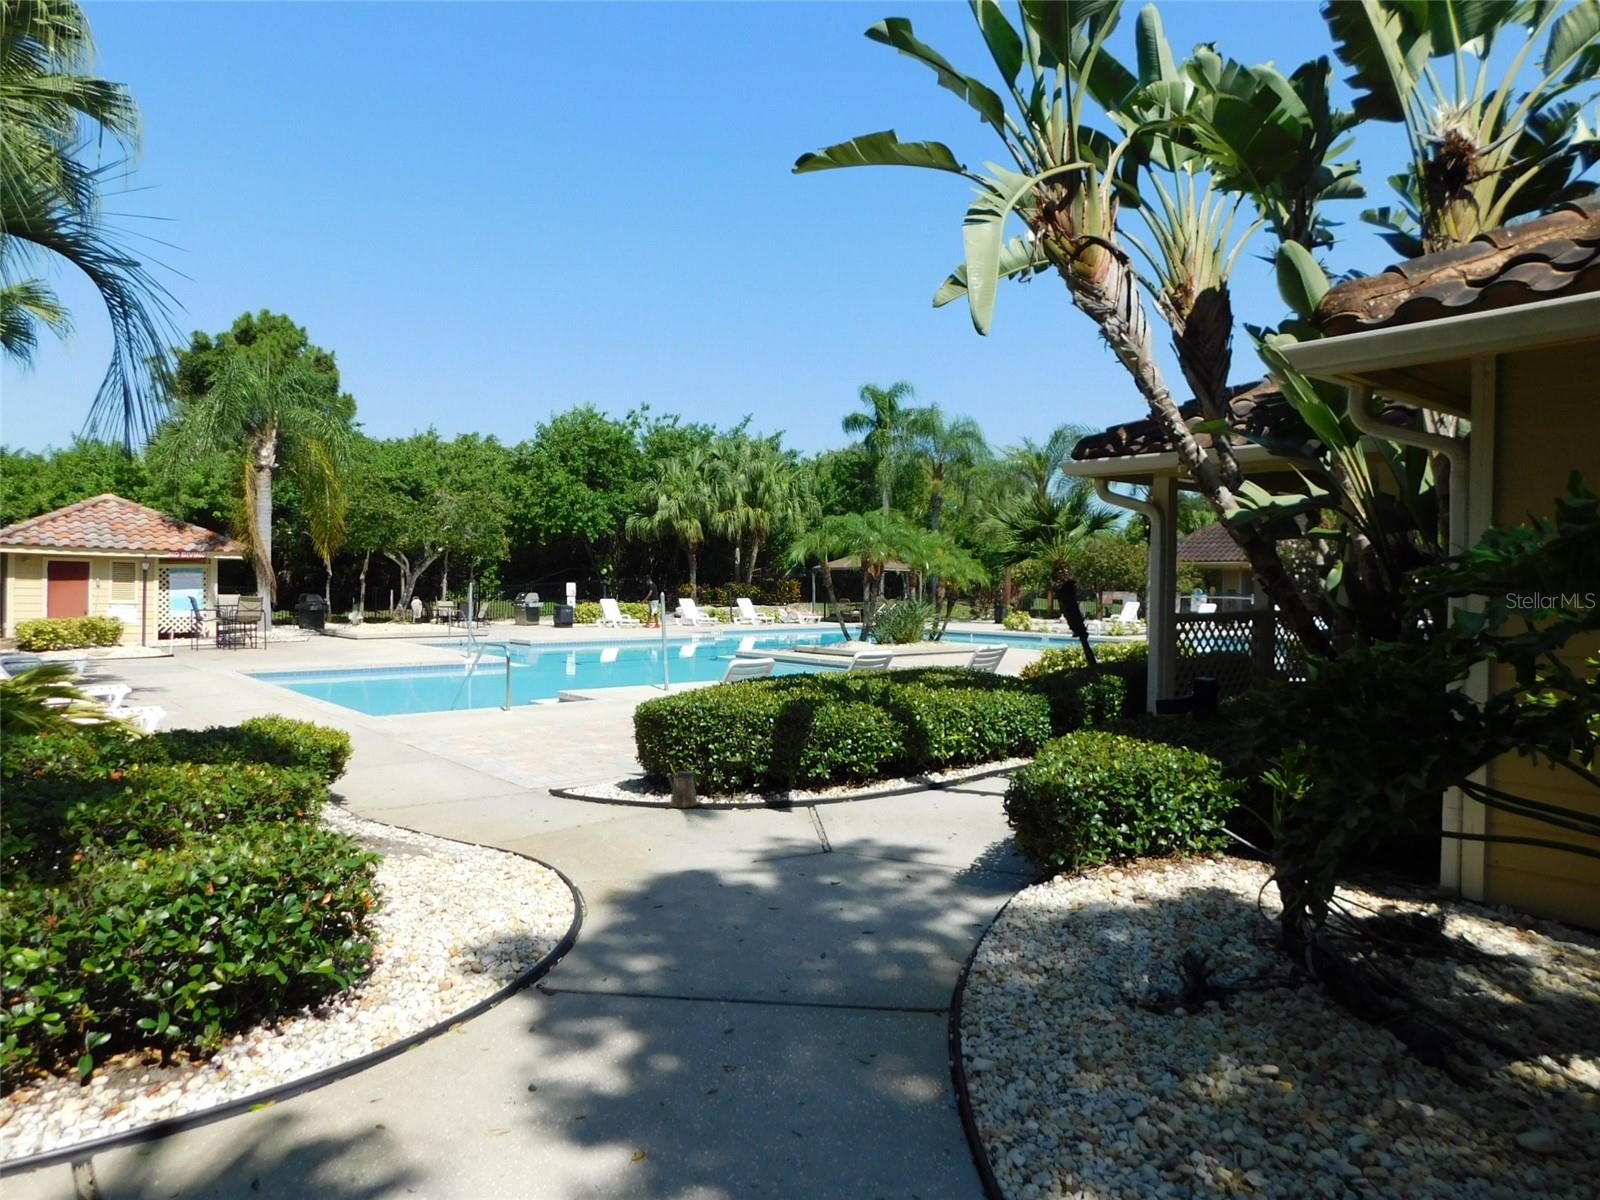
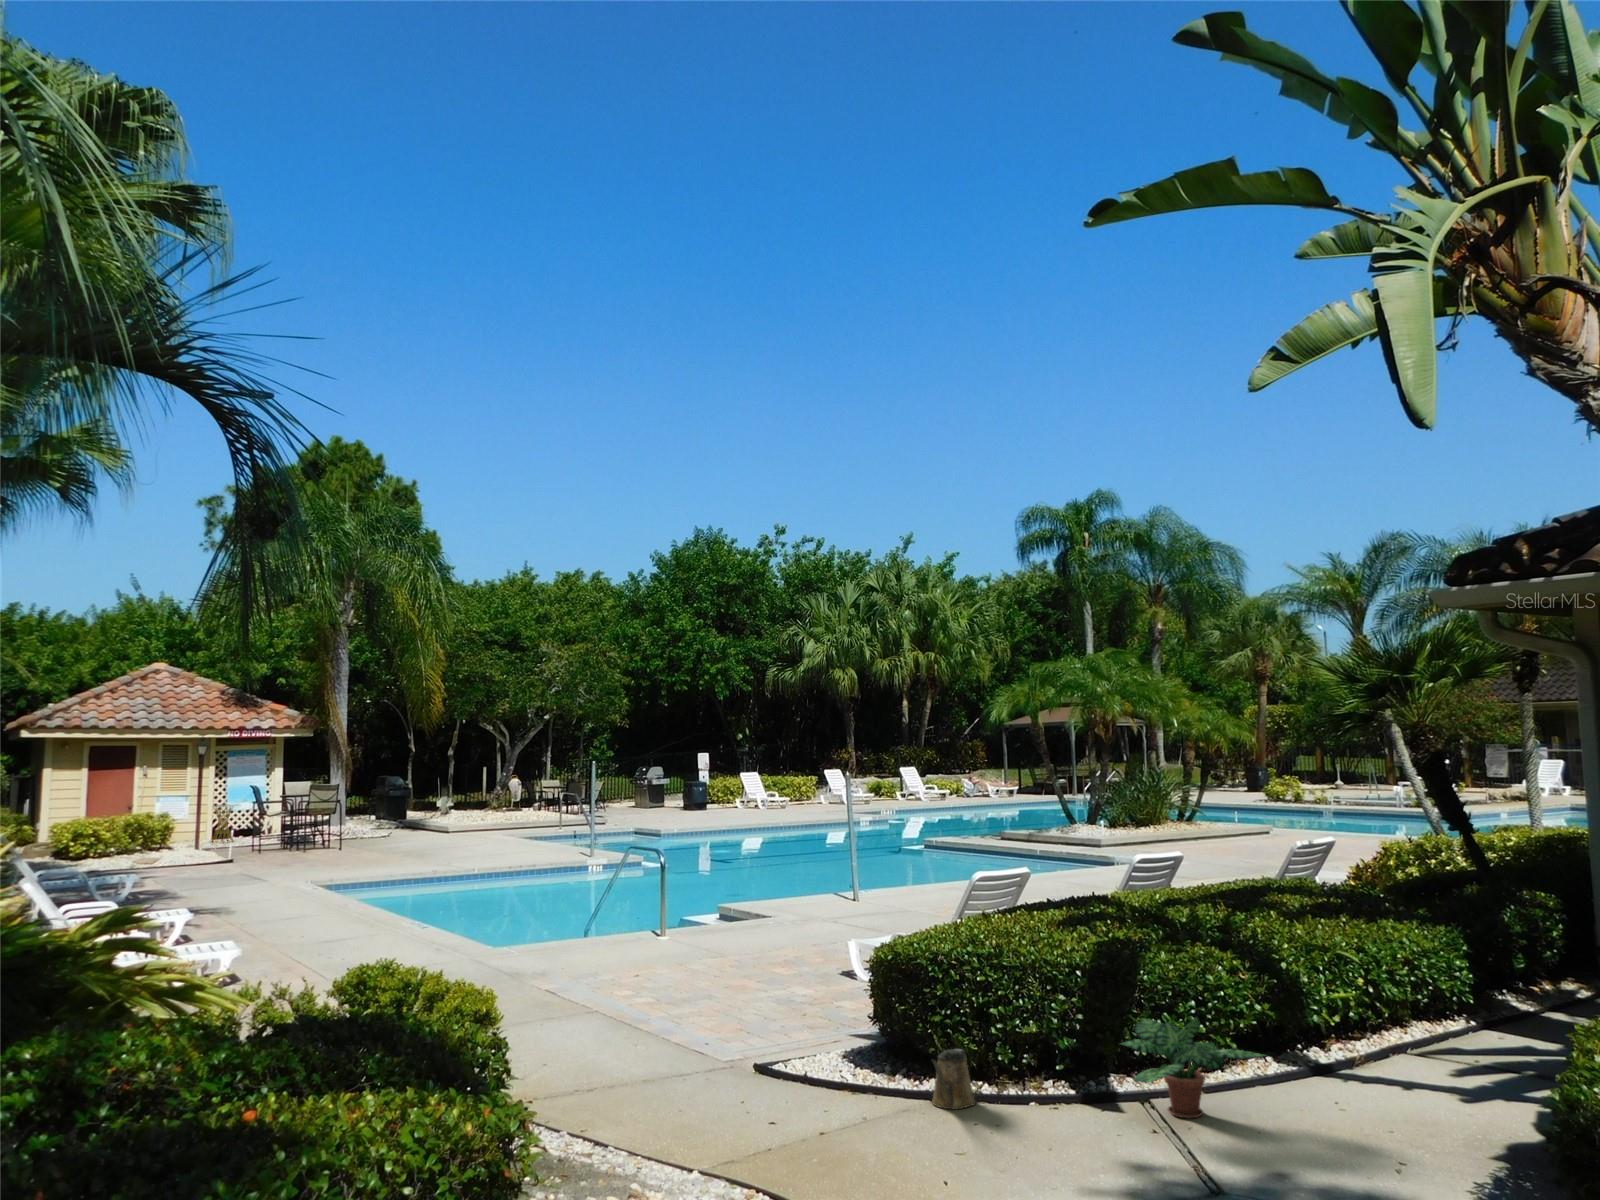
side table: none [151,612,182,643] -> present [211,804,235,842]
potted plant: none [788,748,881,811] -> present [1121,1017,1264,1118]

